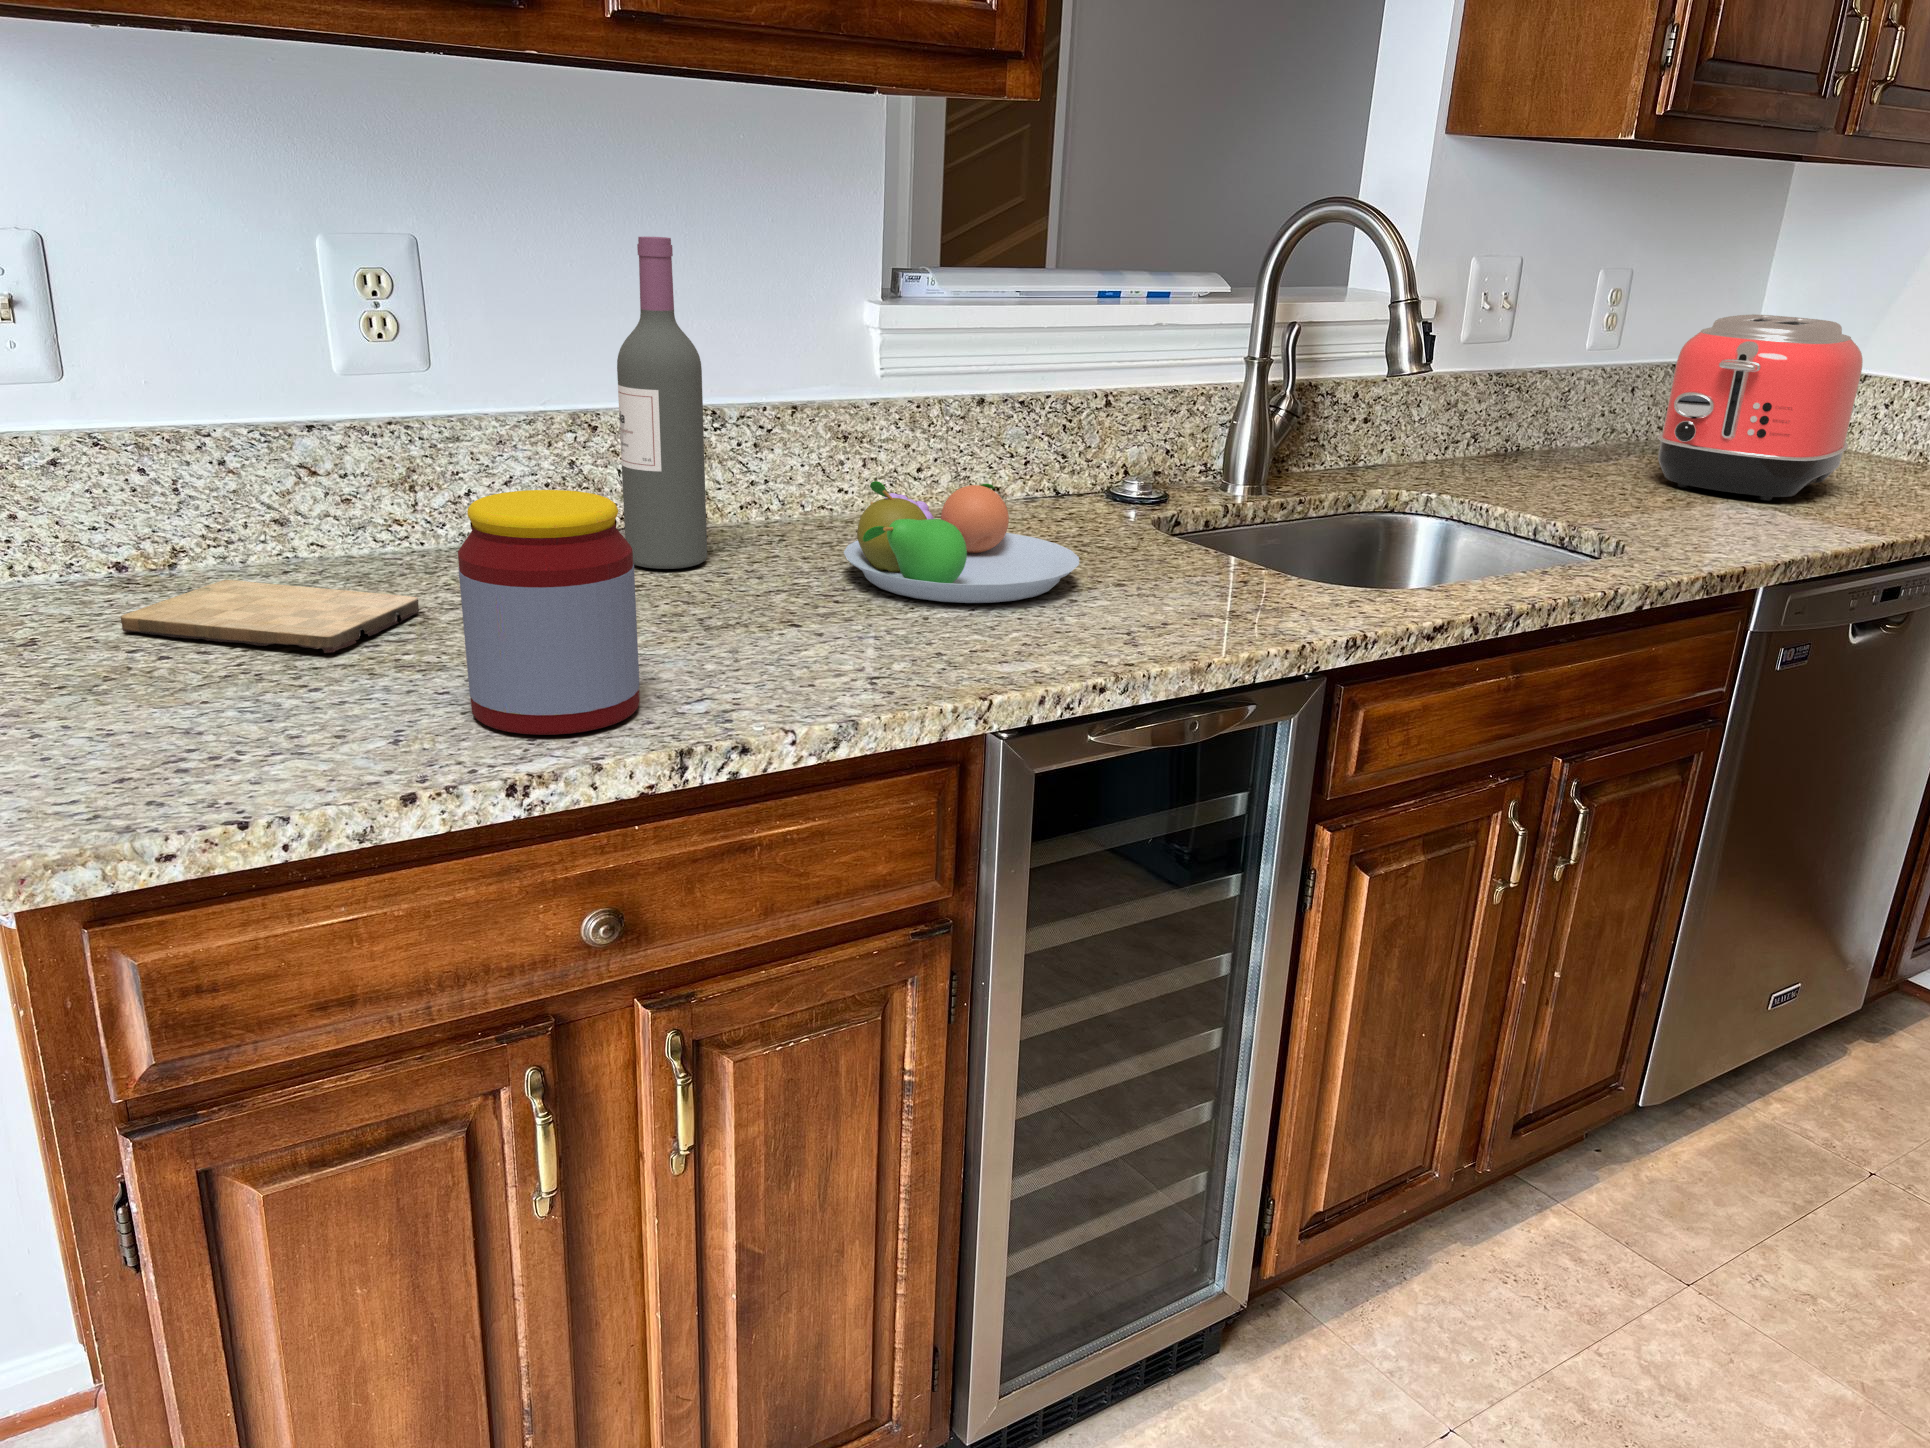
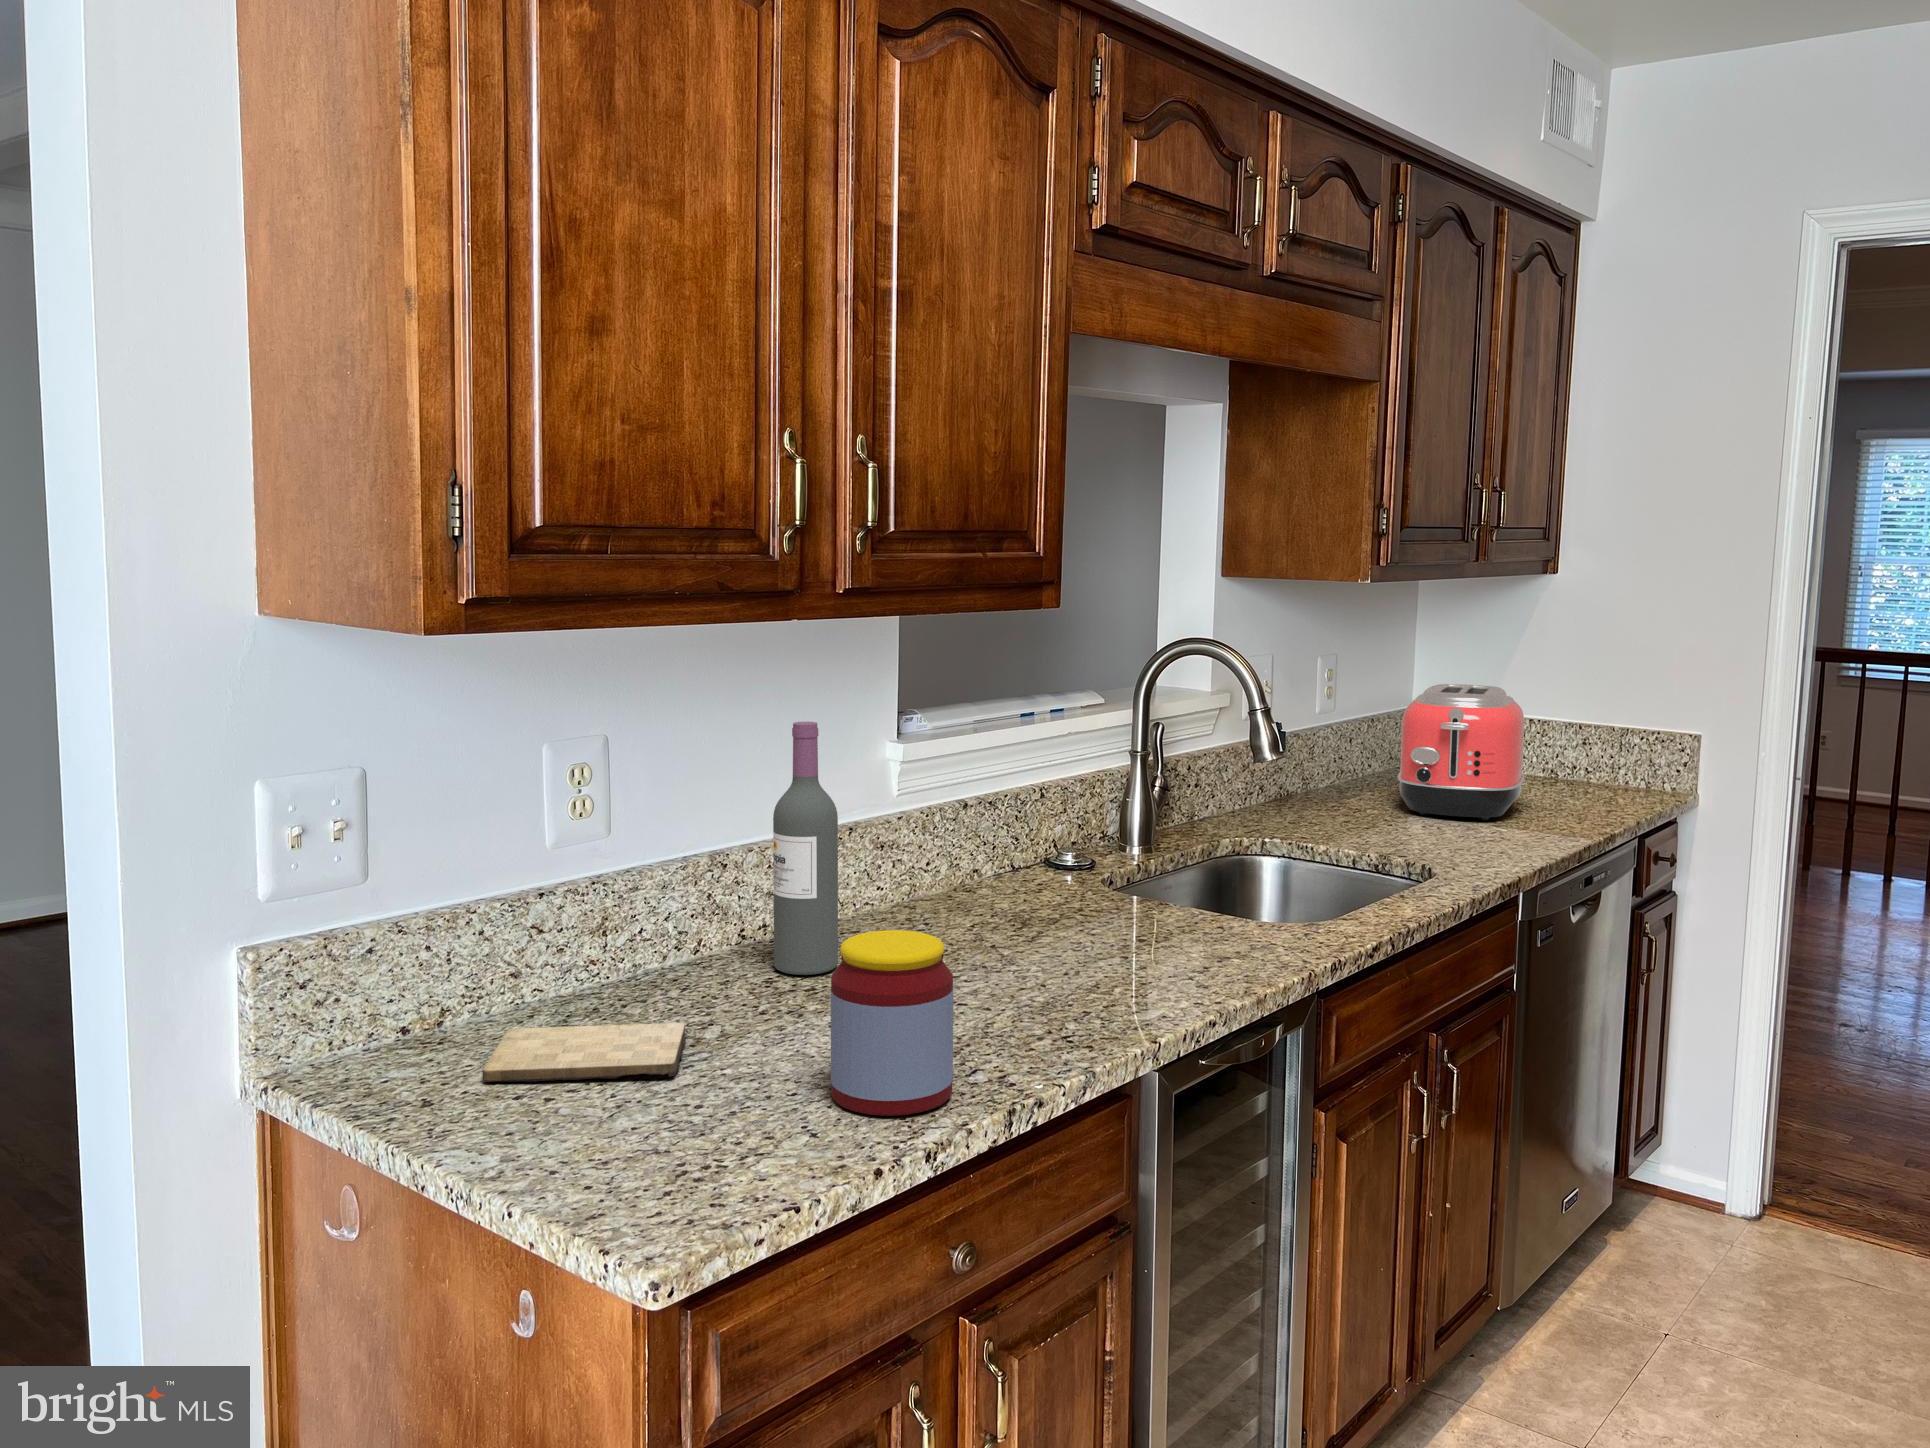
fruit bowl: present [844,481,1079,603] -> none [942,877,1123,974]

